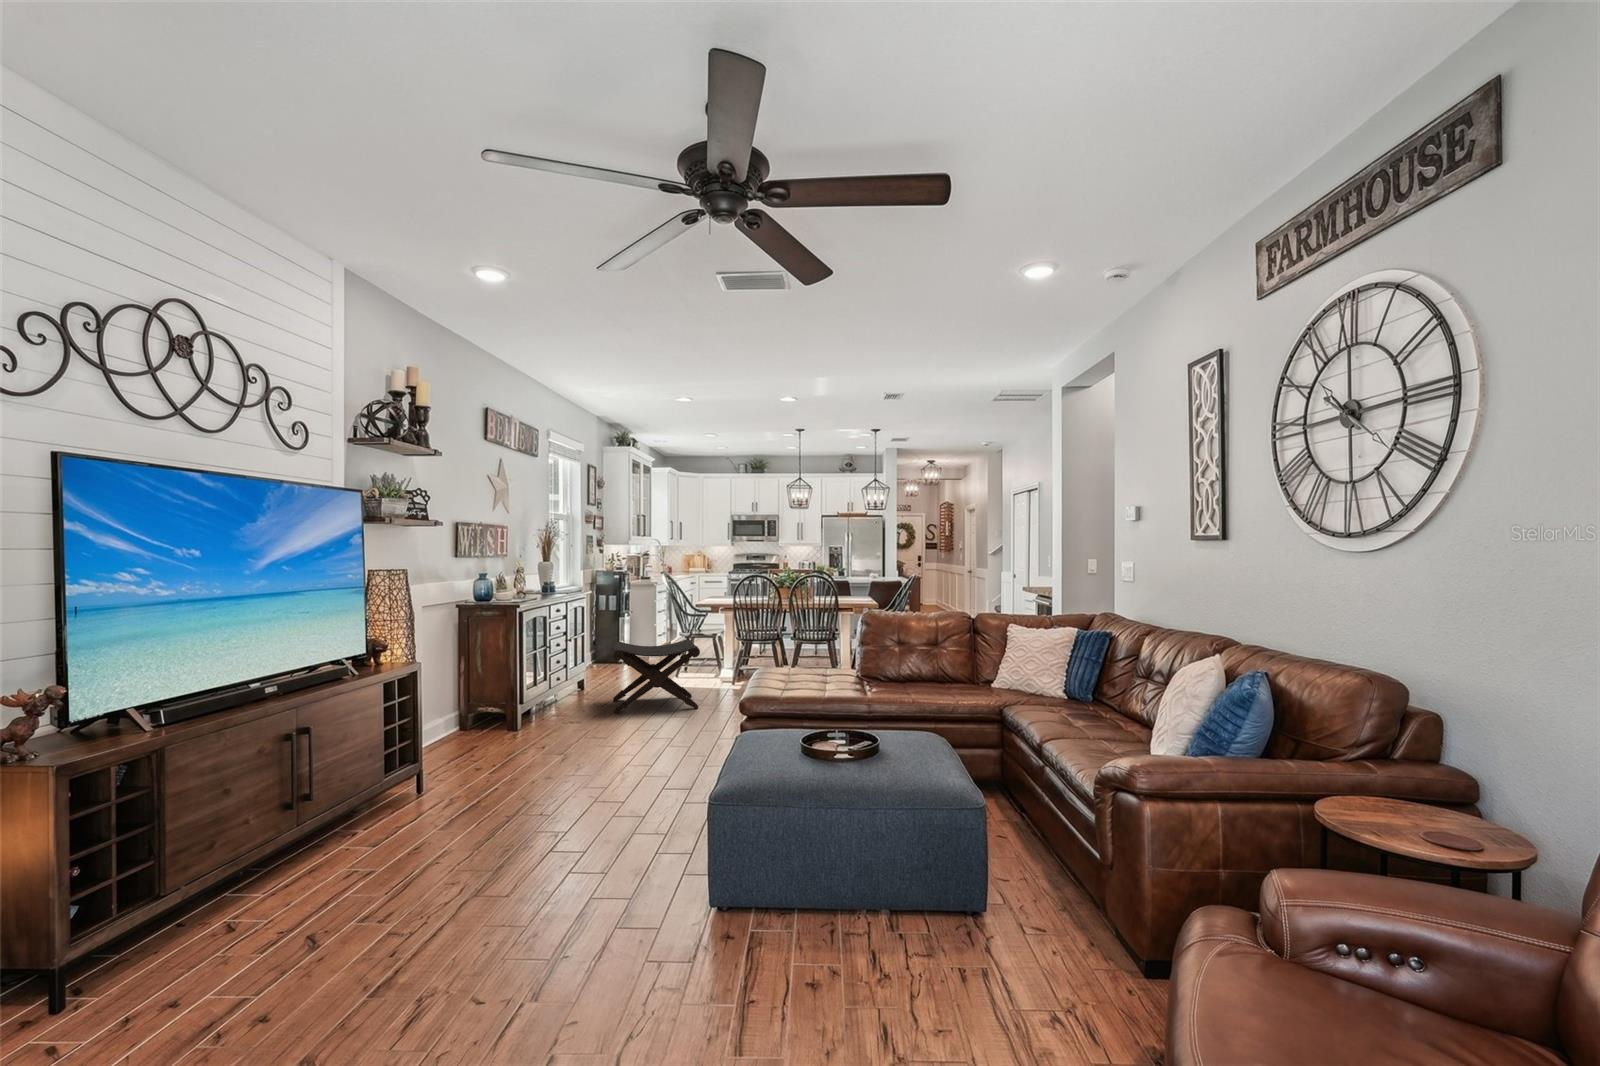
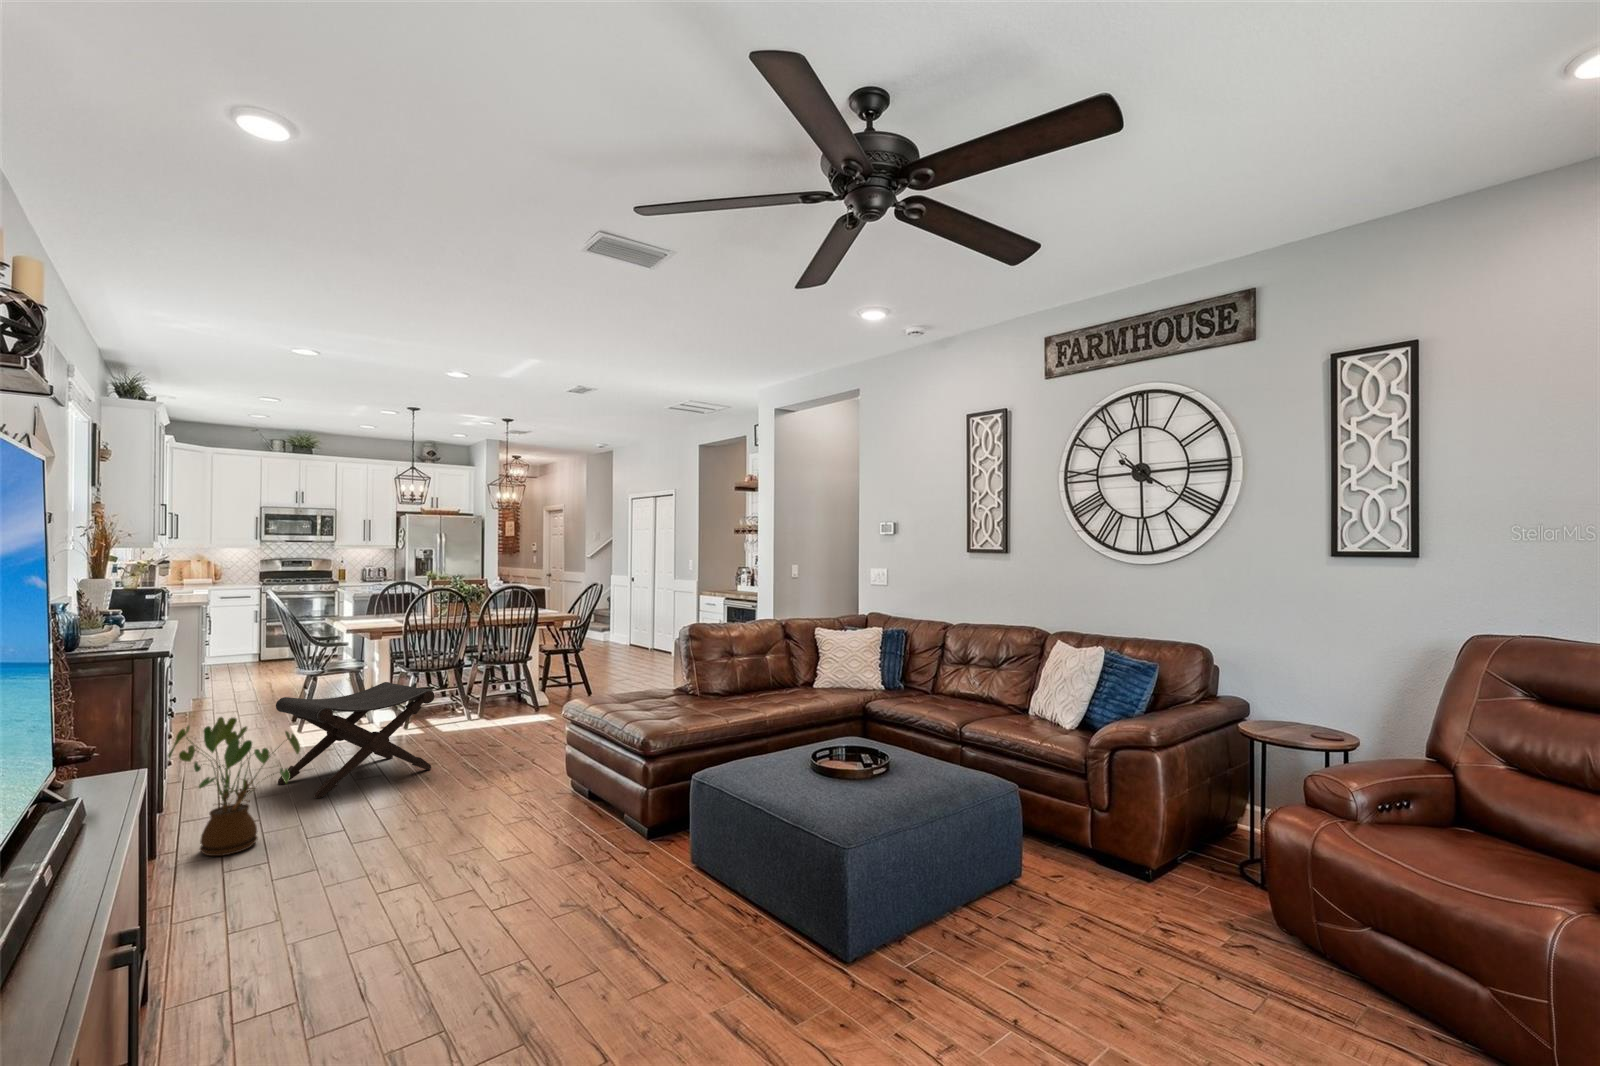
house plant: none [511,645,580,733] -> present [168,717,300,856]

